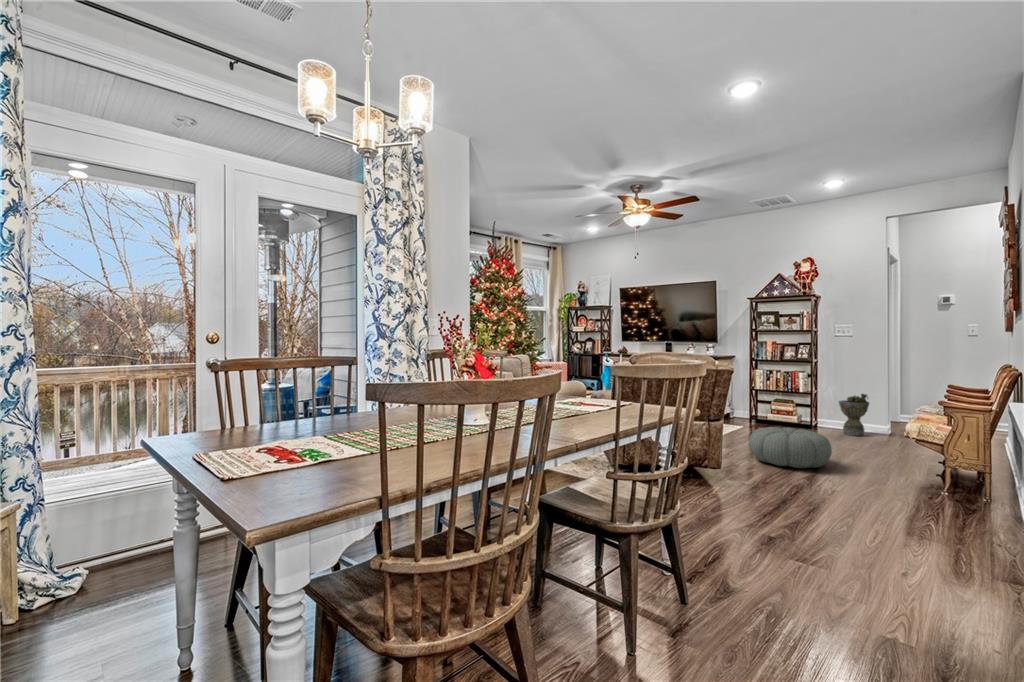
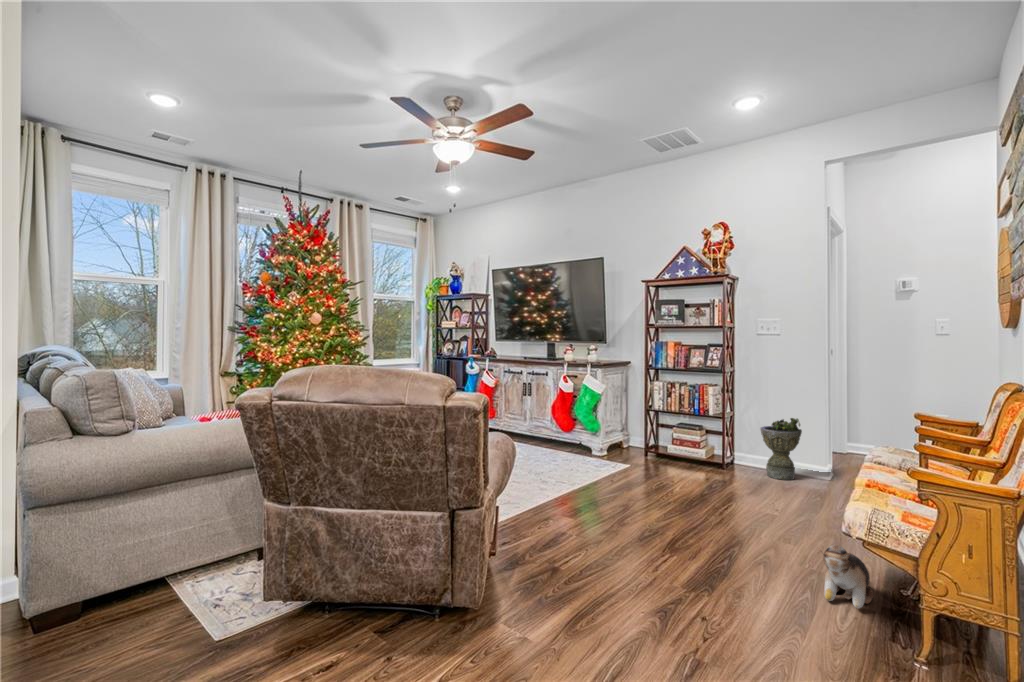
pouf: present [749,427,832,468] -> none [596,491,726,578]
plush toy: none [888,446,921,480] -> present [820,545,874,608]

